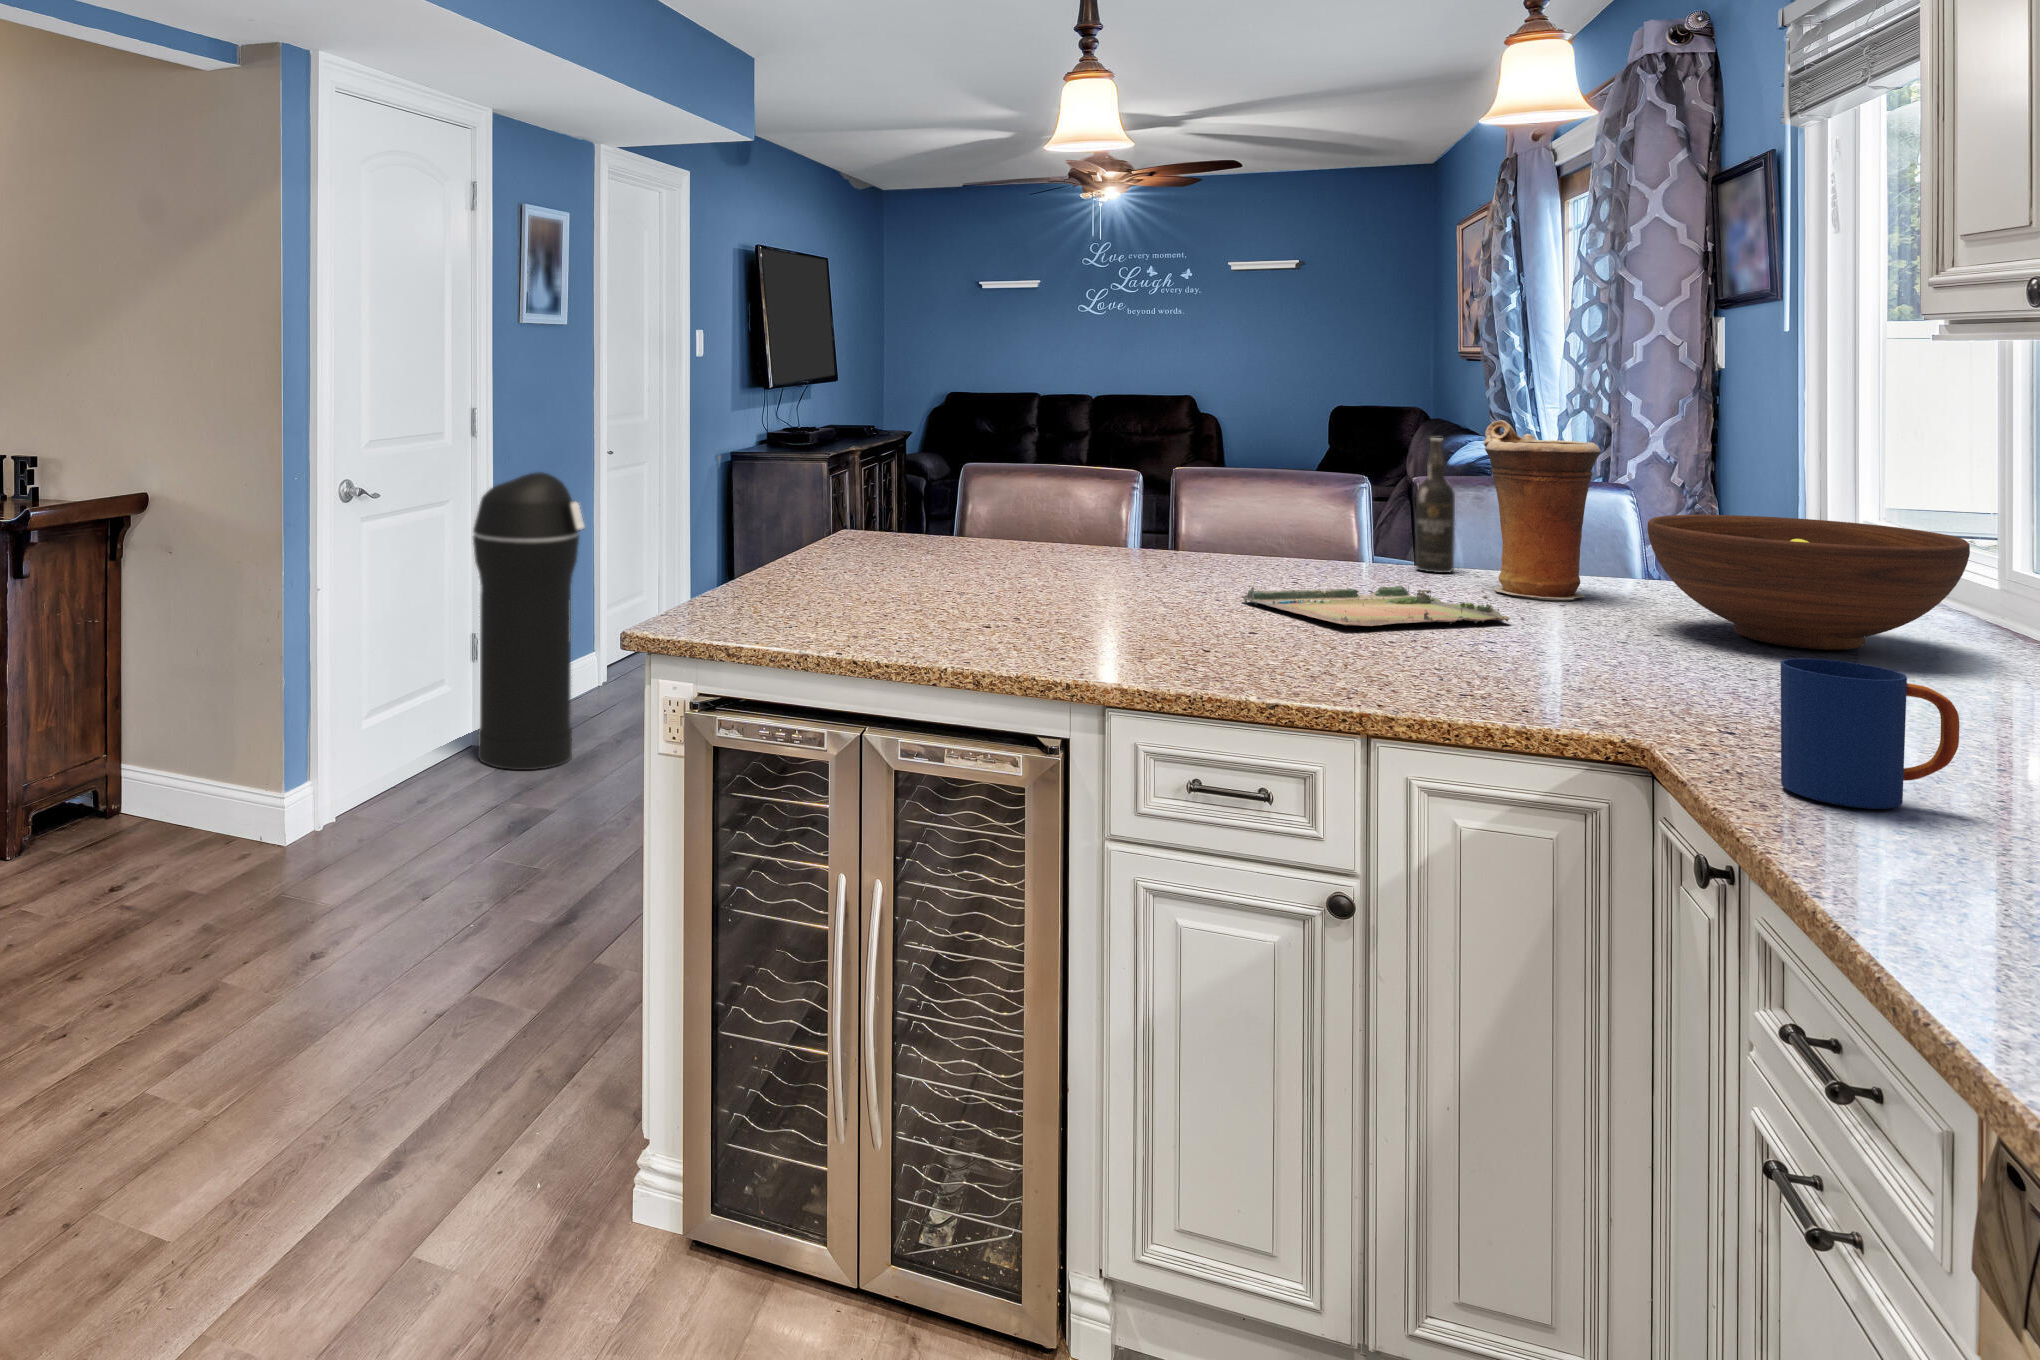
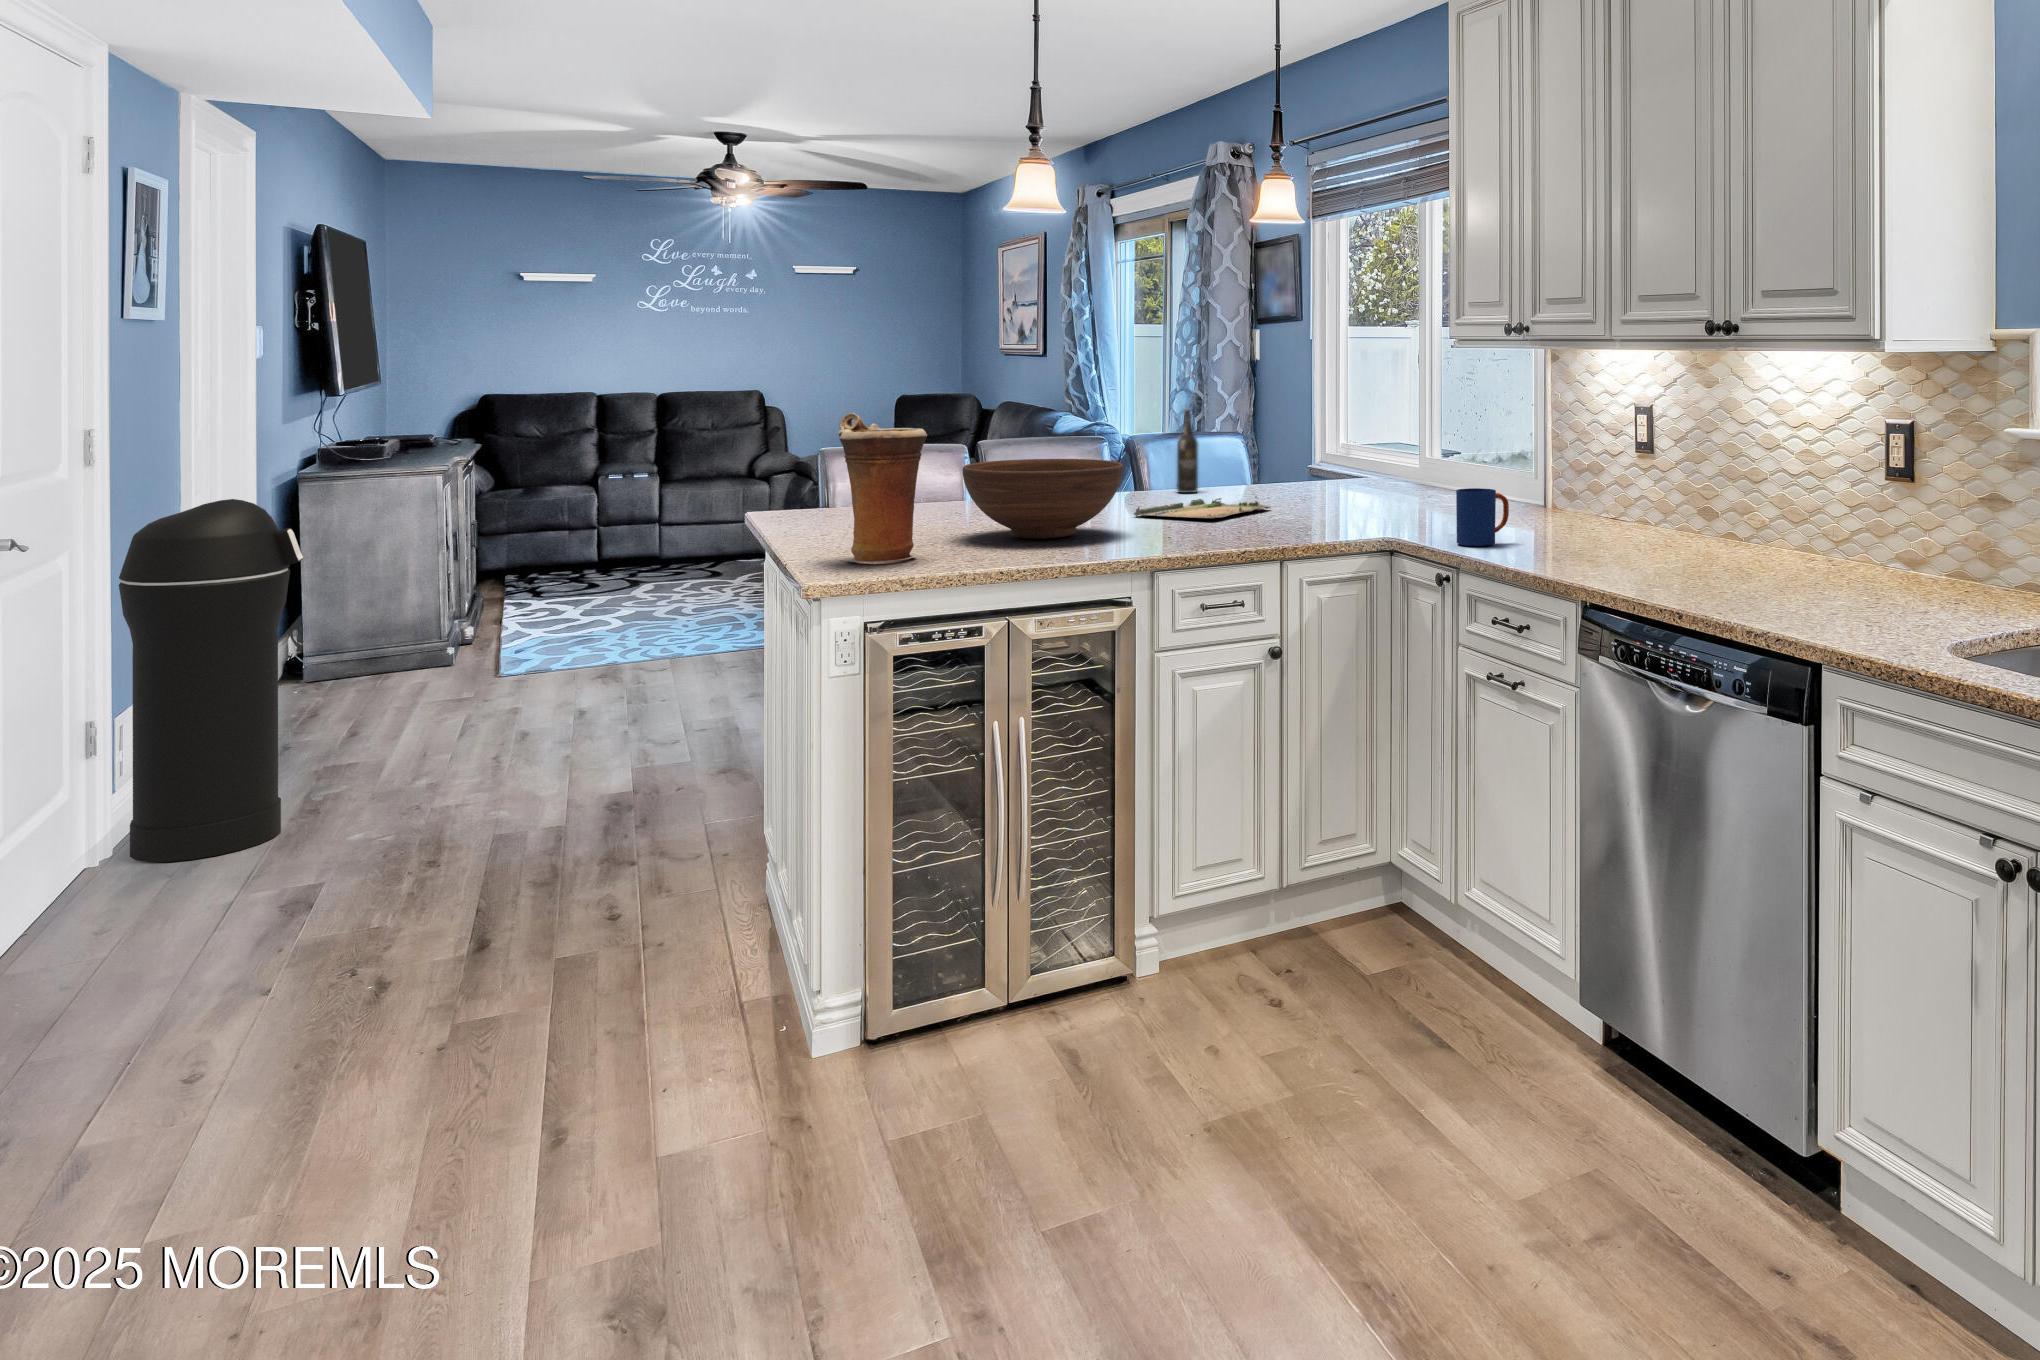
vase: present [1484,420,1601,598] -> present [838,413,927,563]
fruit bowl: present [1647,515,1970,650] -> present [963,459,1123,539]

